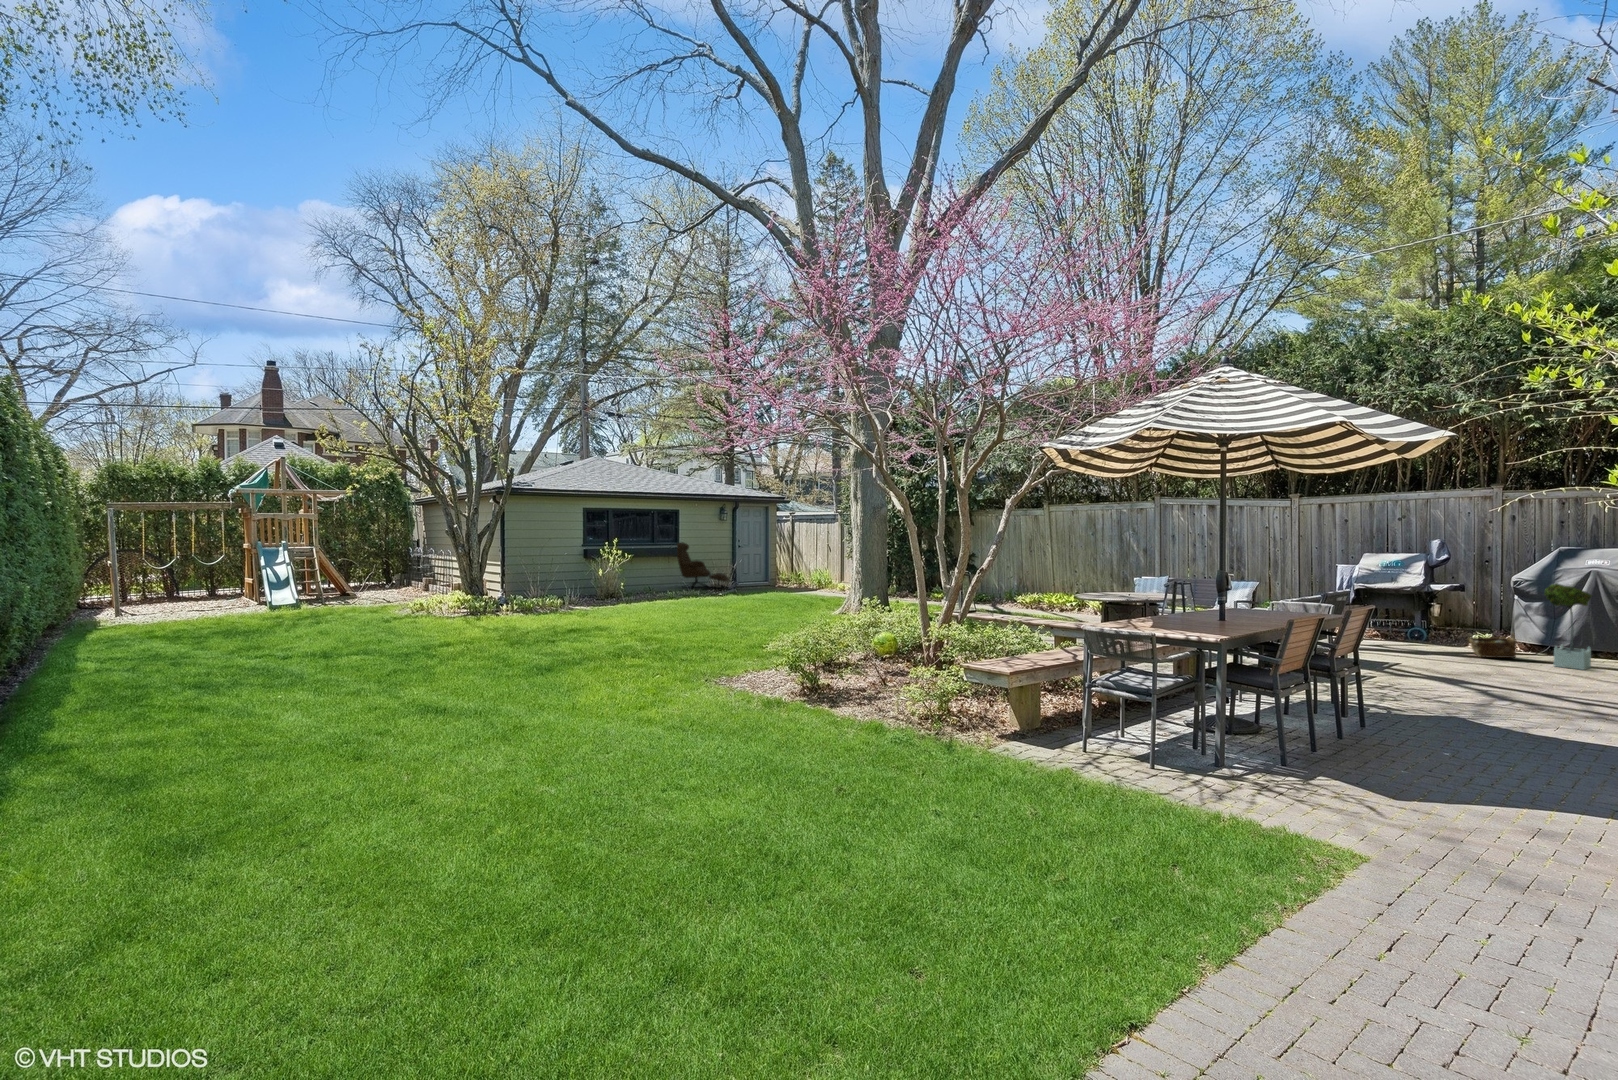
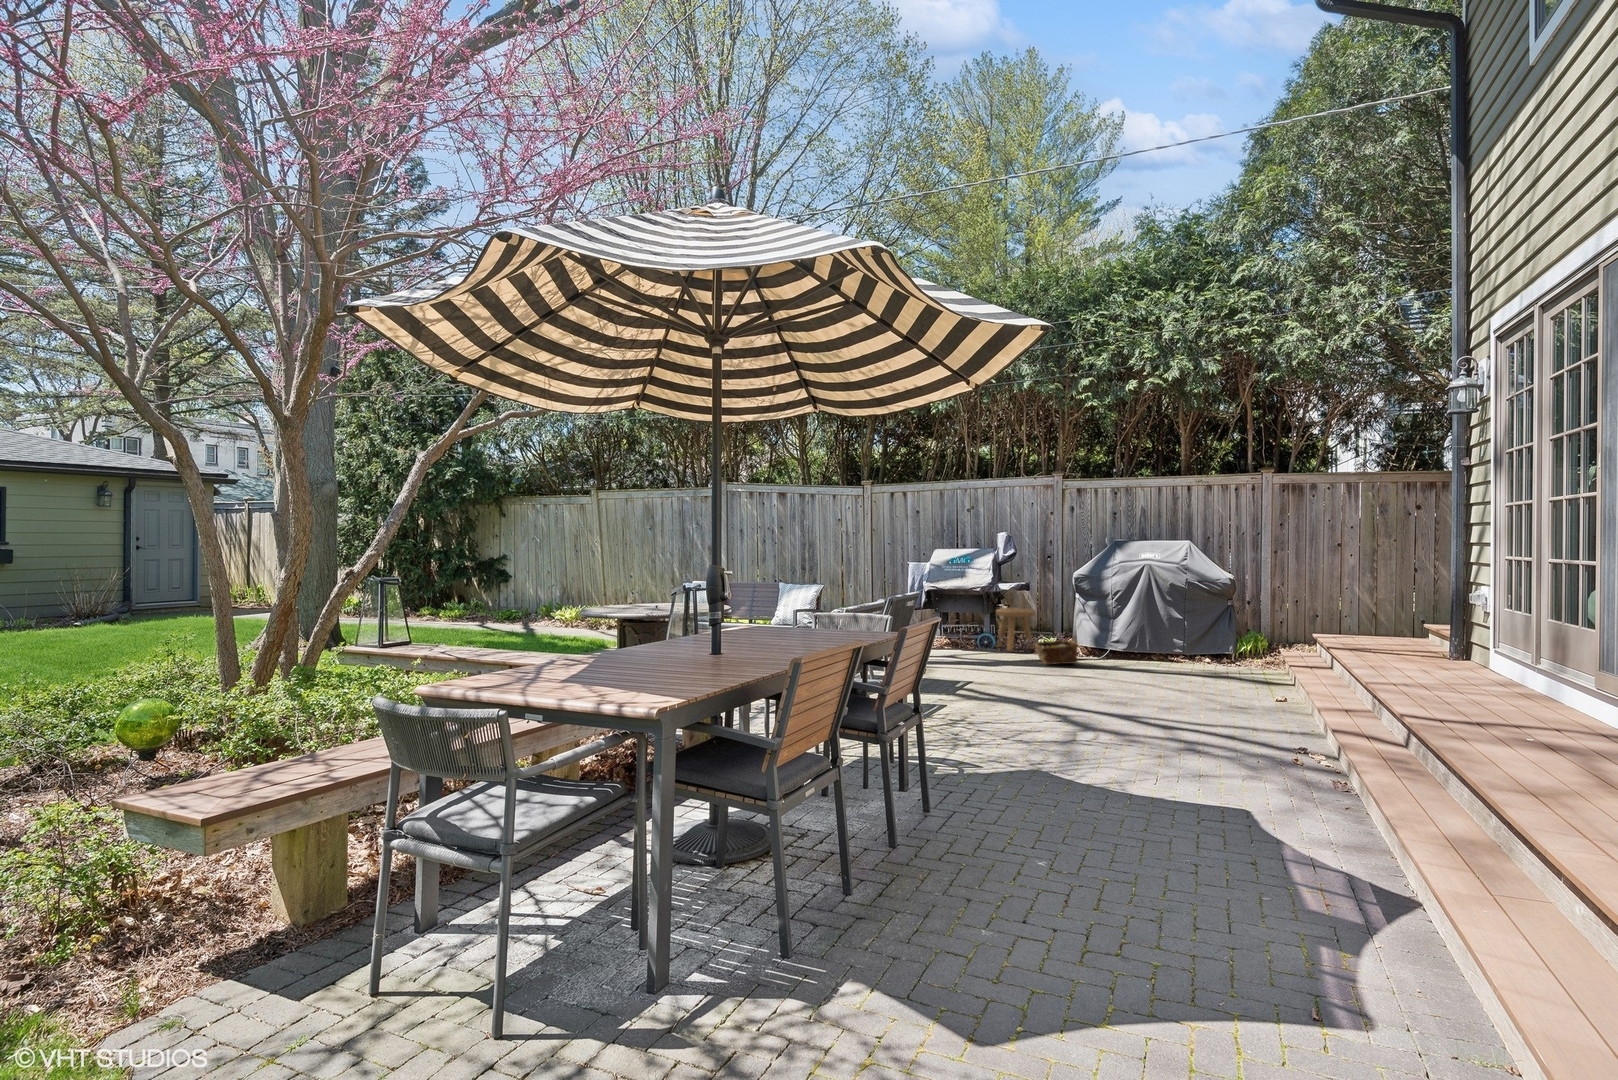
lounge chair: present [677,542,729,588] -> none [44,547,149,618]
potted tree: present [1544,583,1592,670] -> none [1103,578,1145,674]
stool: none [1425,606,1472,646] -> present [996,607,1035,652]

